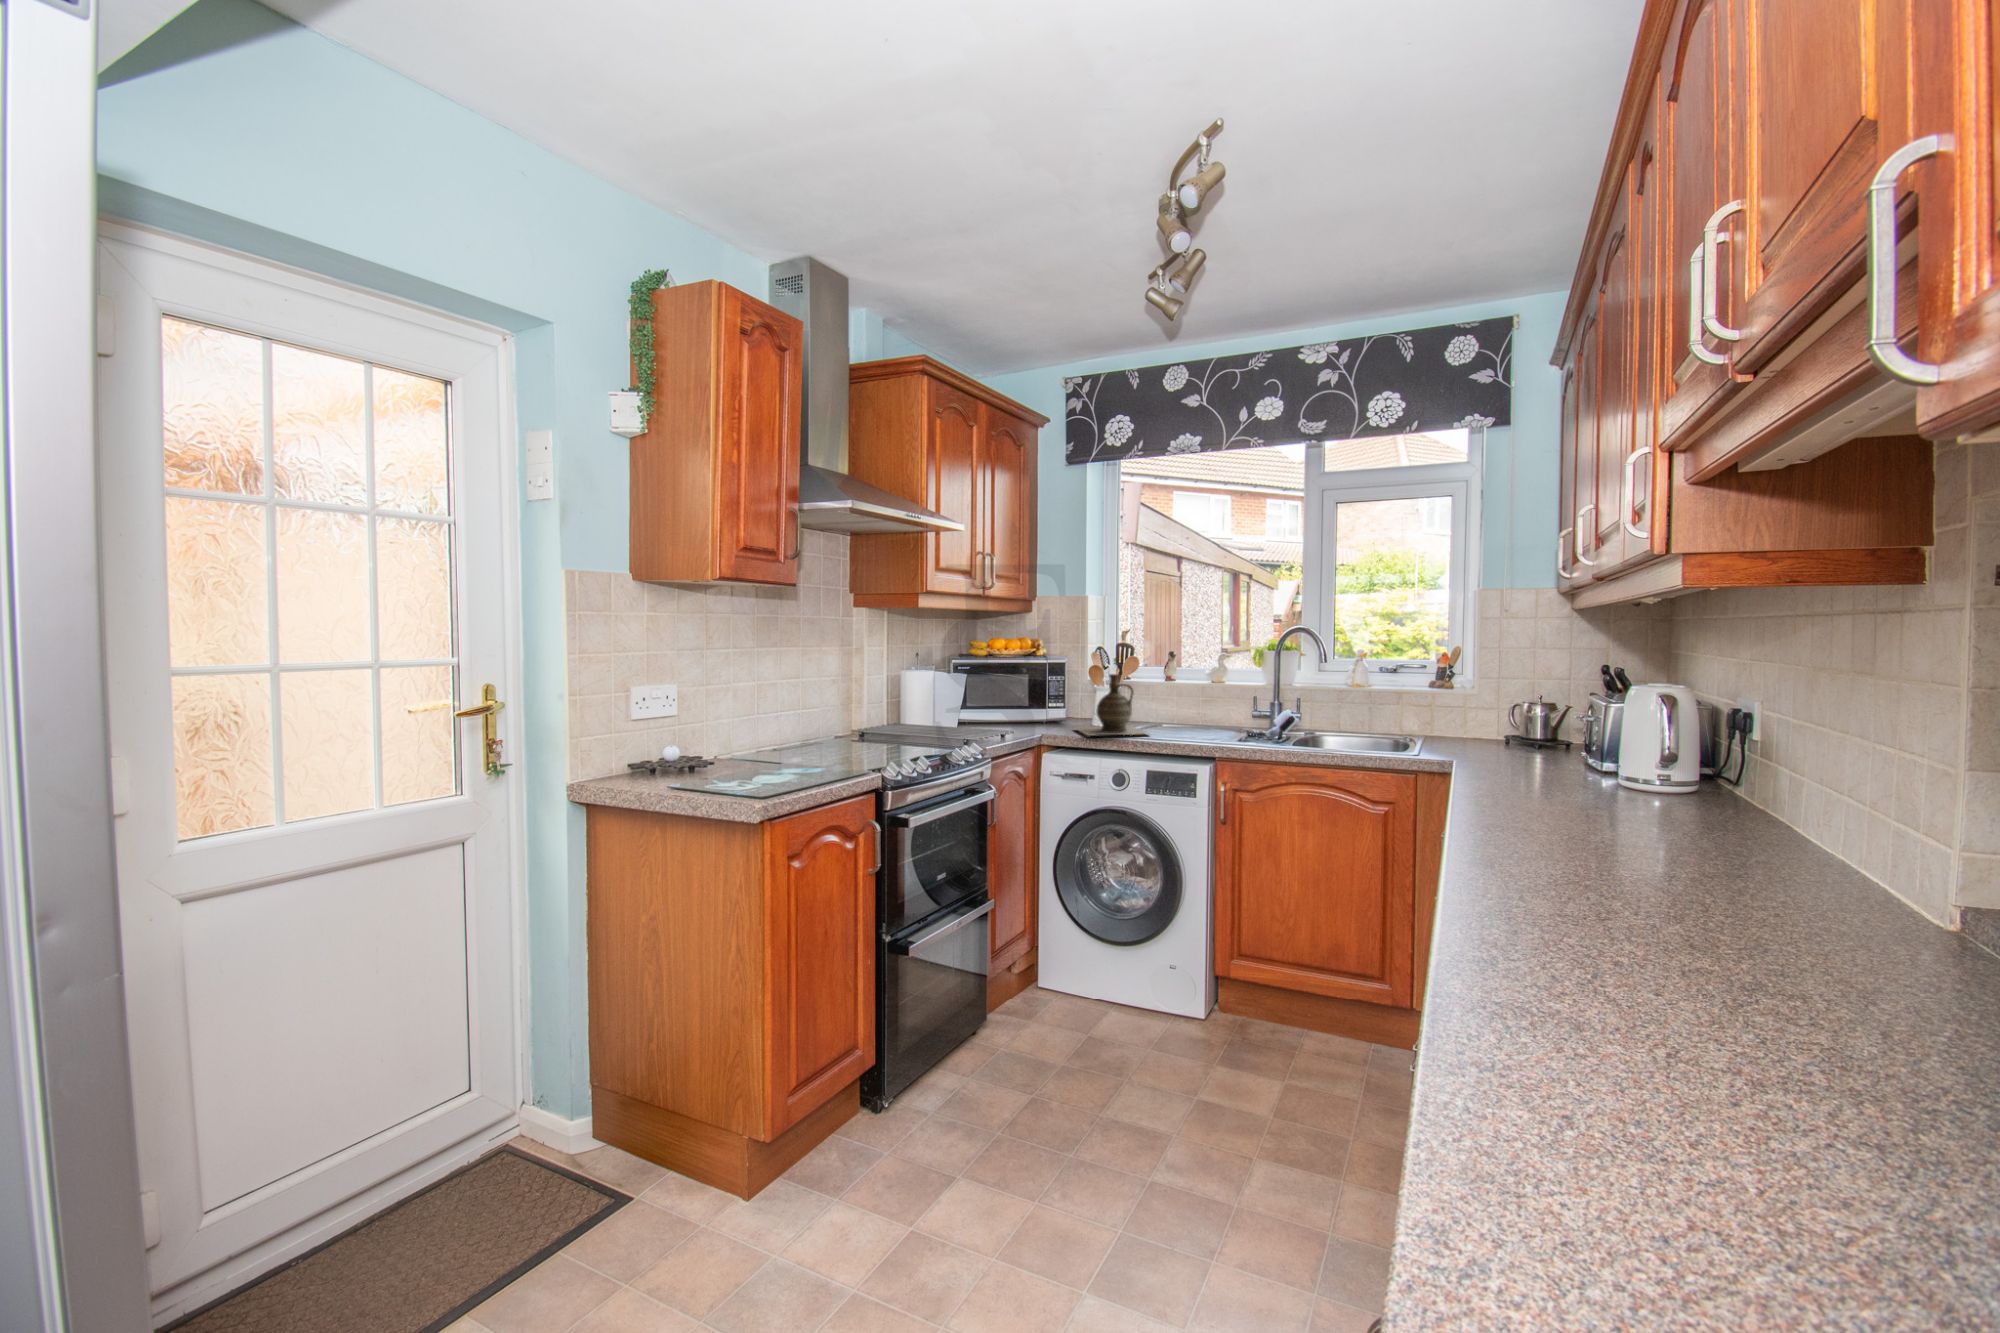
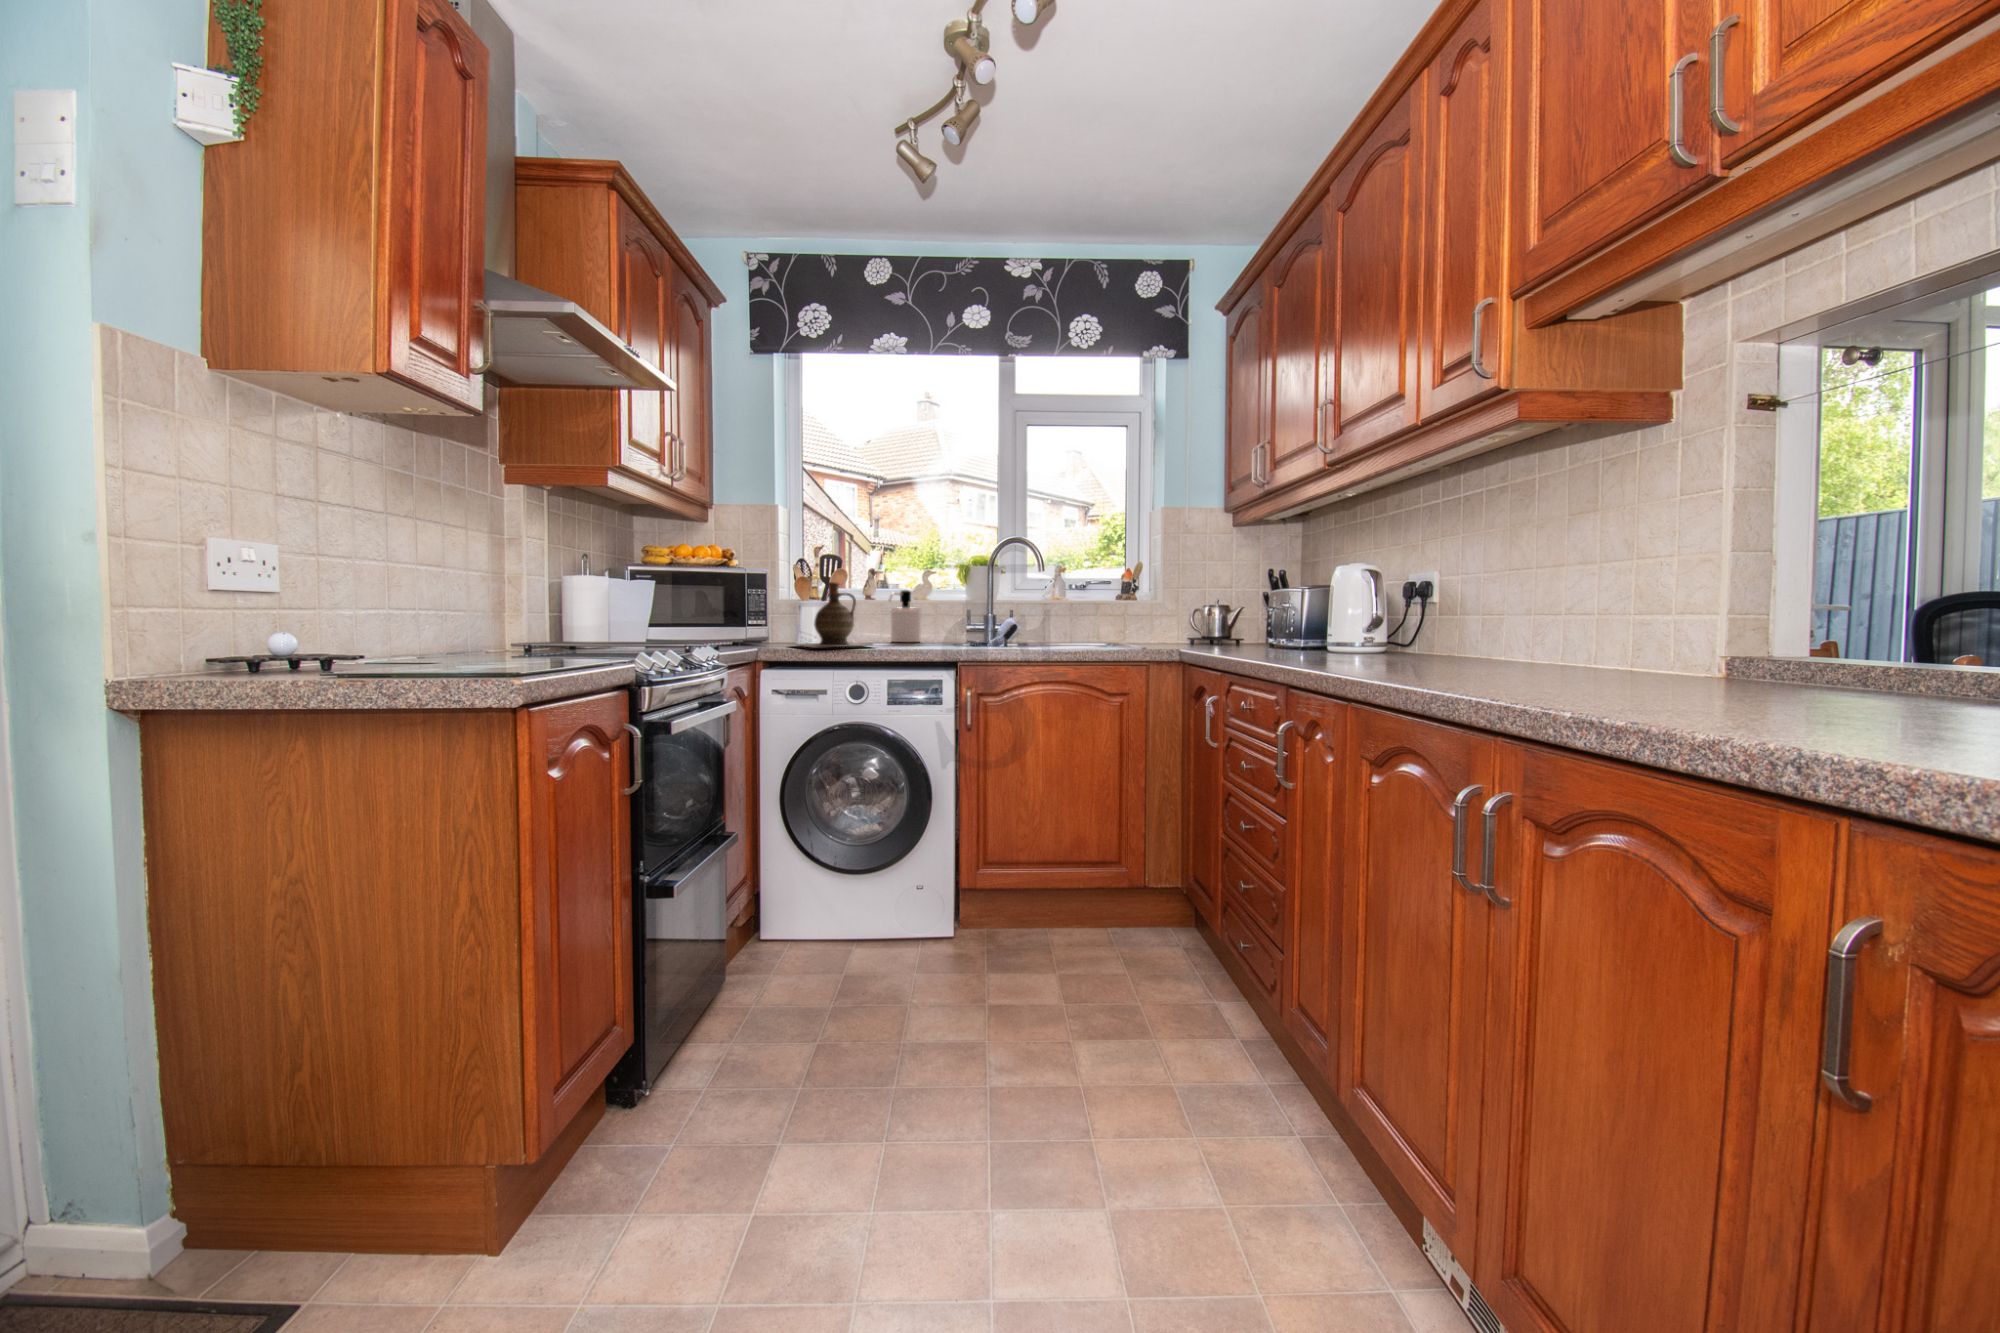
soap dispenser: none [1170,678,1207,728] -> present [889,590,922,642]

